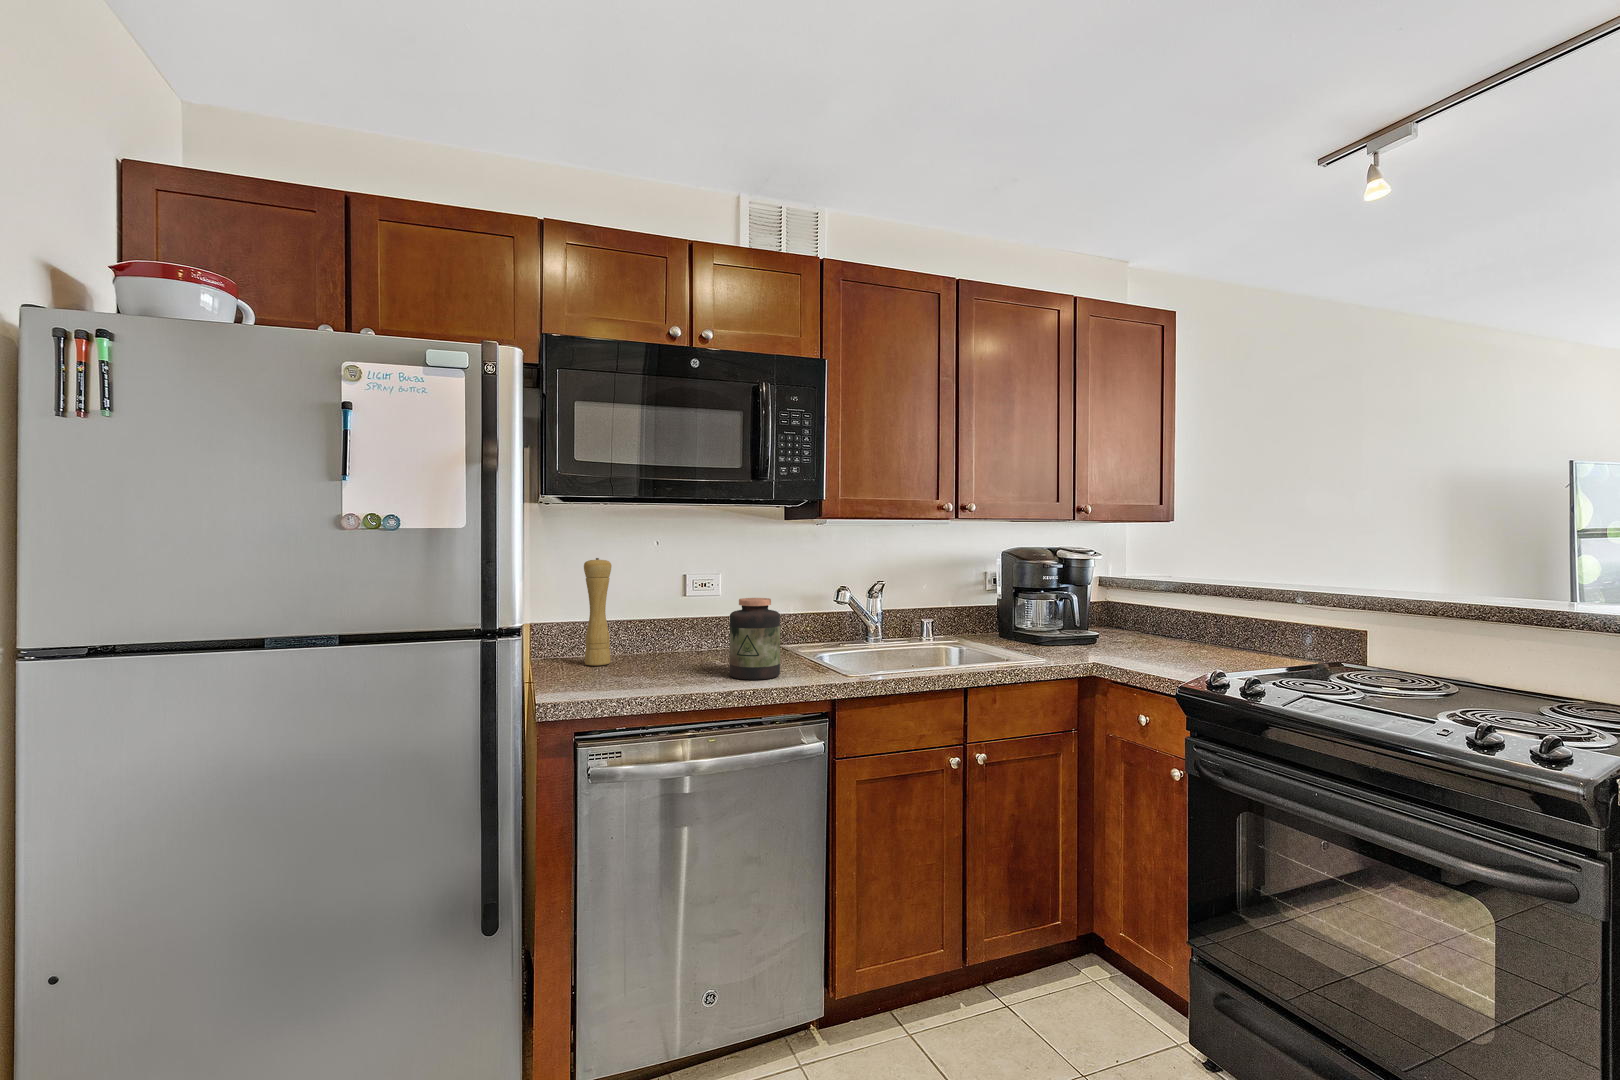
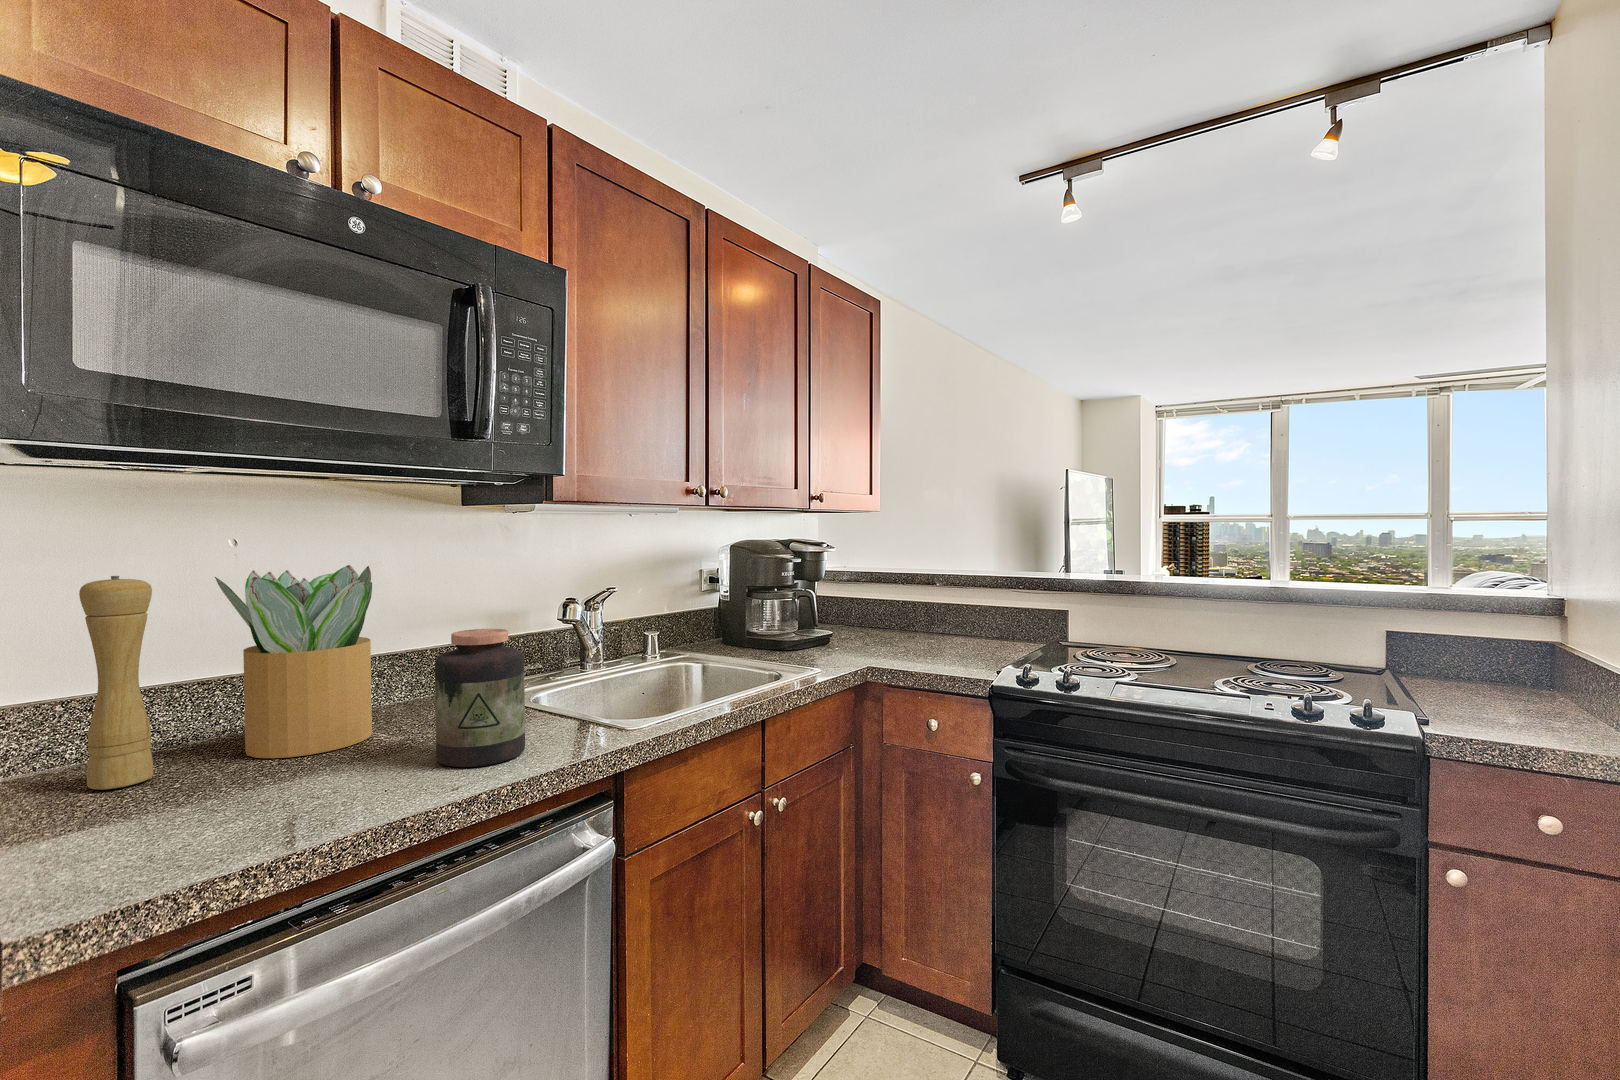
potted plant: none [640,557,716,664] -> present [215,565,372,758]

